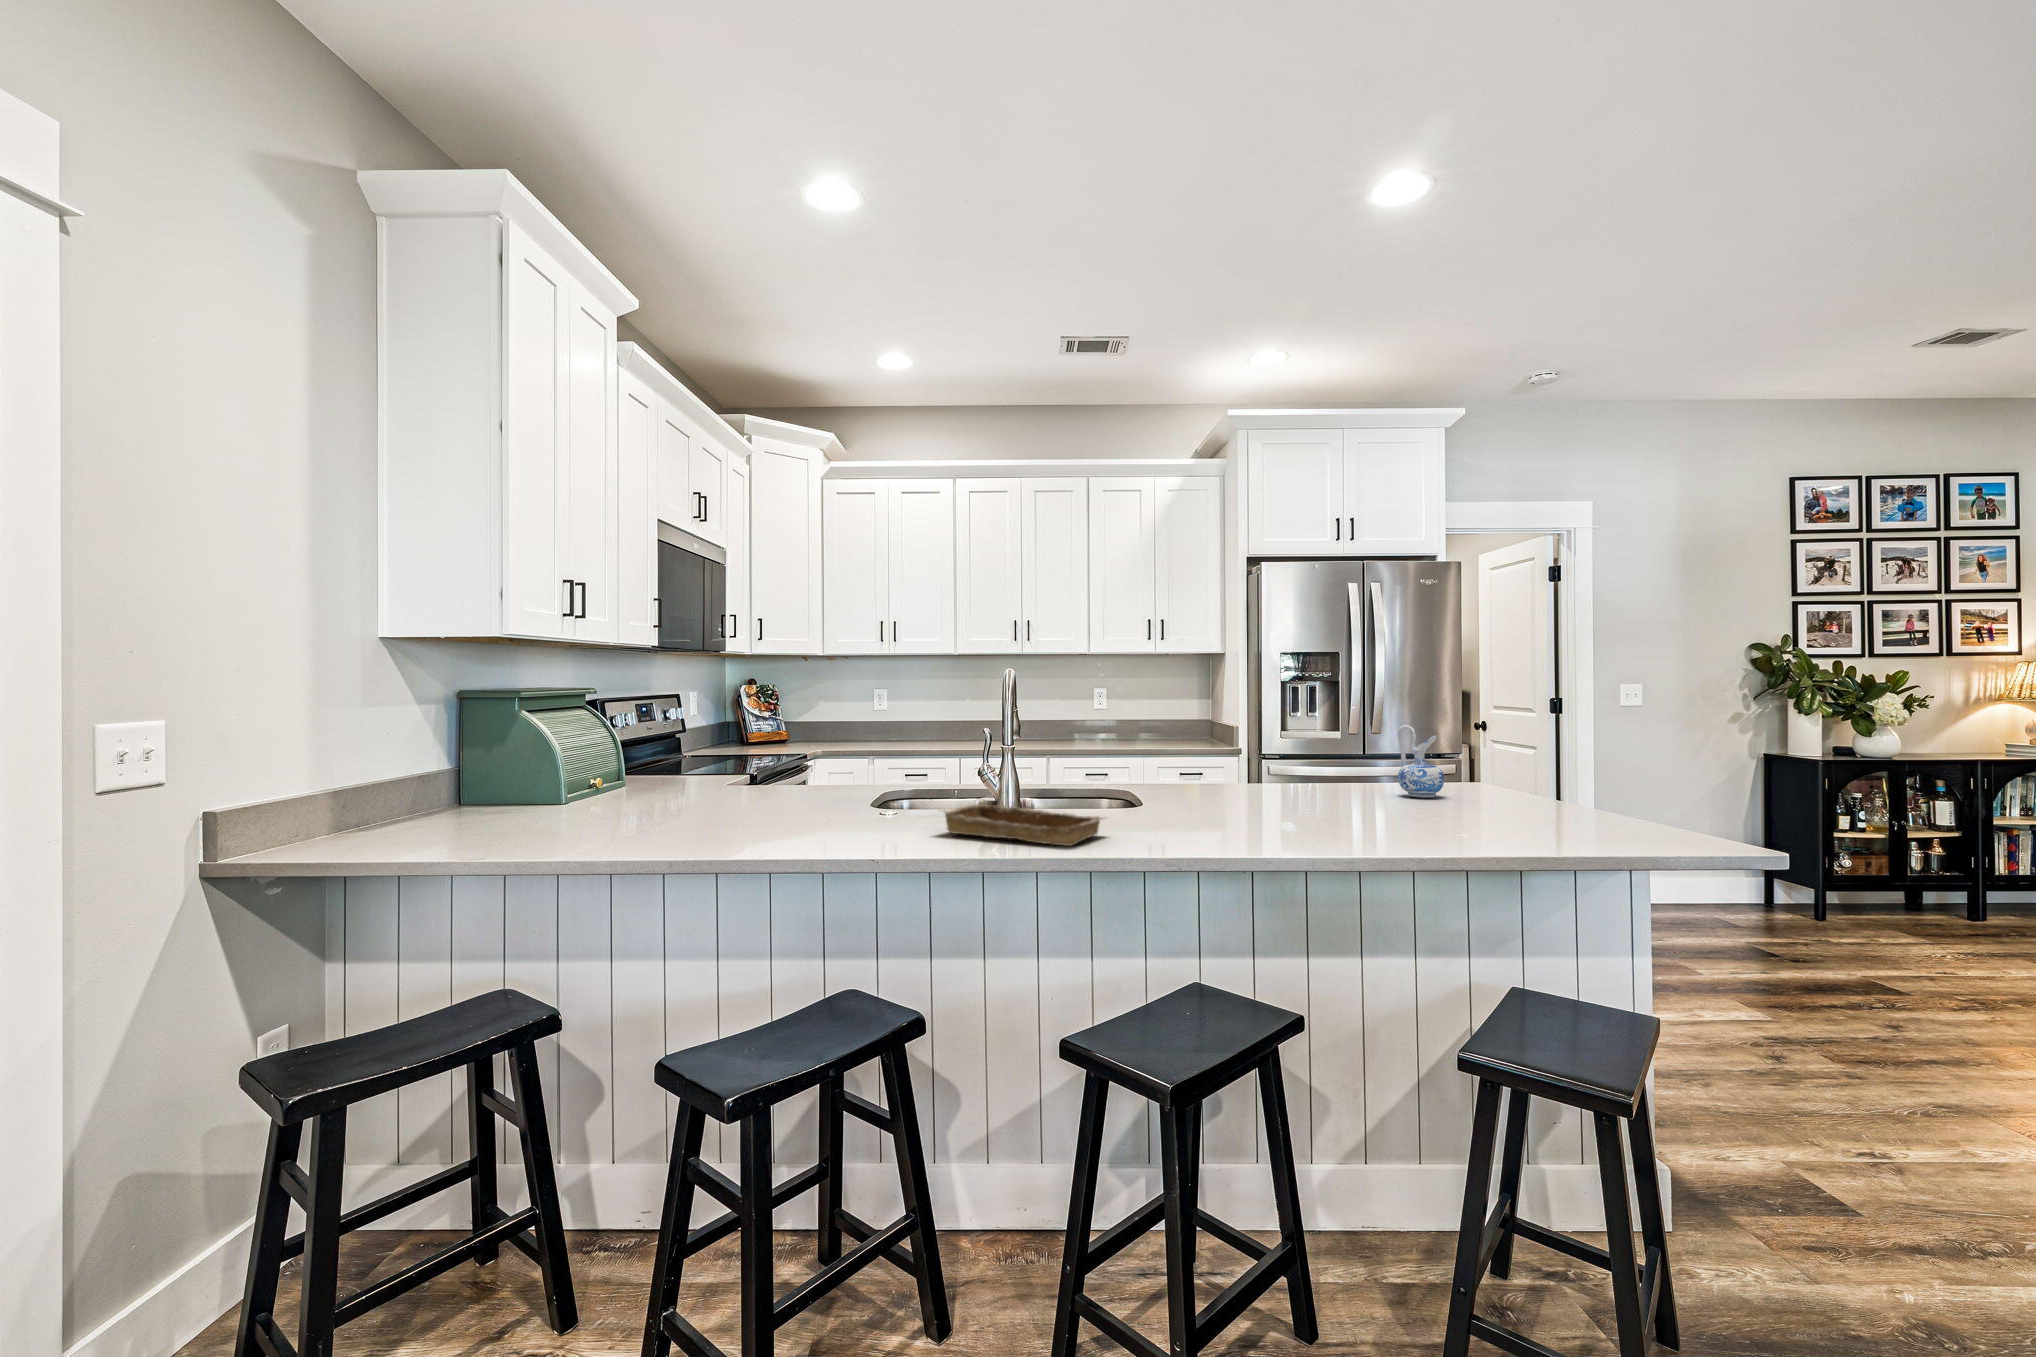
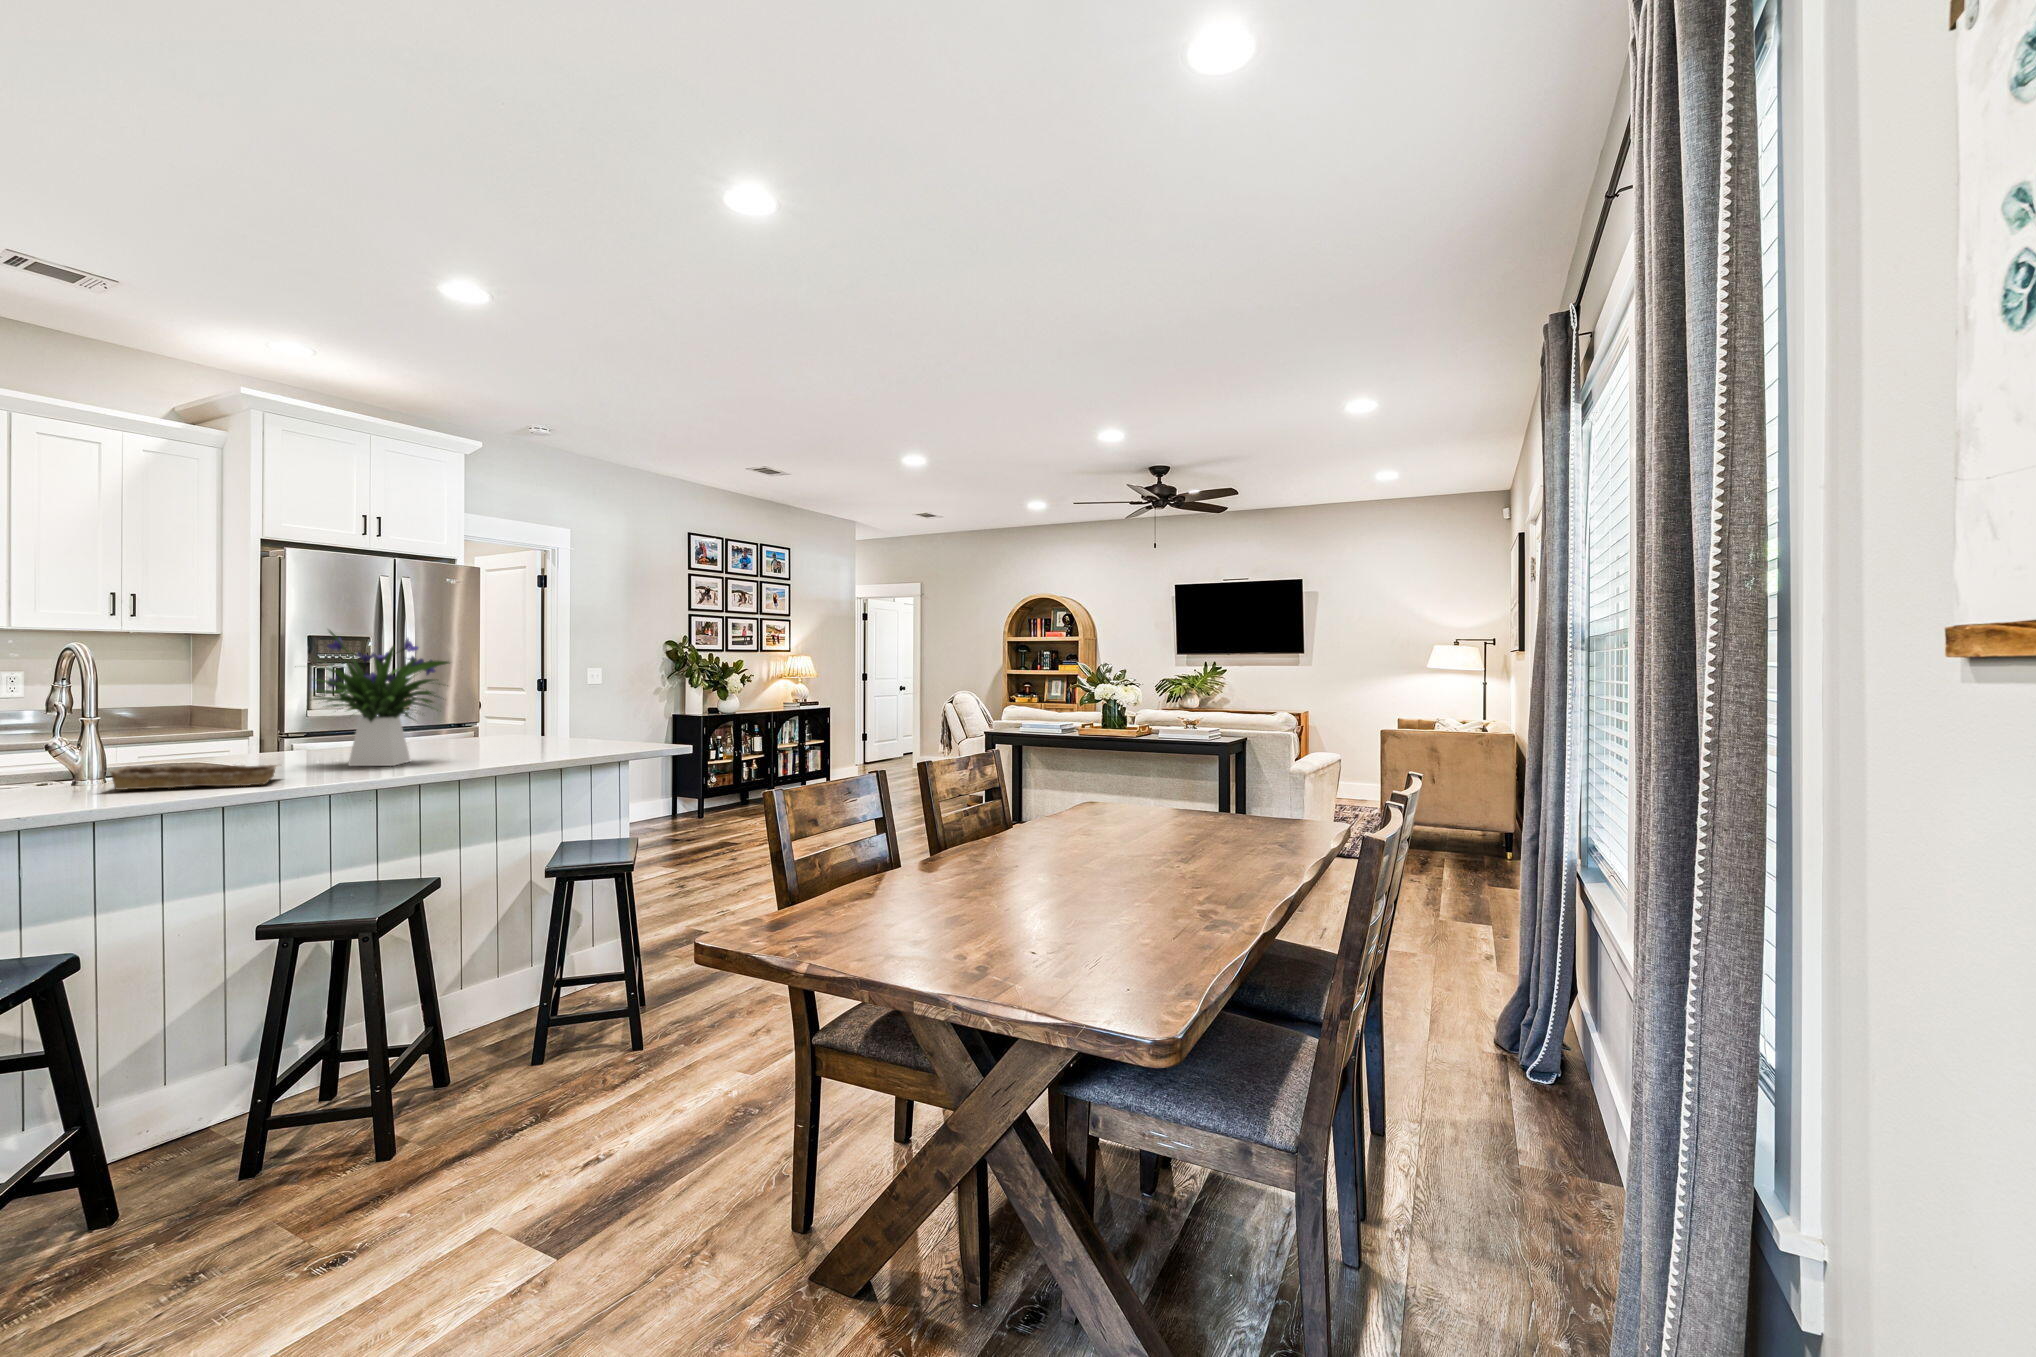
flower arrangement: none [1139,635,1333,829] -> present [314,631,450,766]
ceramic pitcher: present [1397,725,1444,798] -> none [470,695,503,744]

